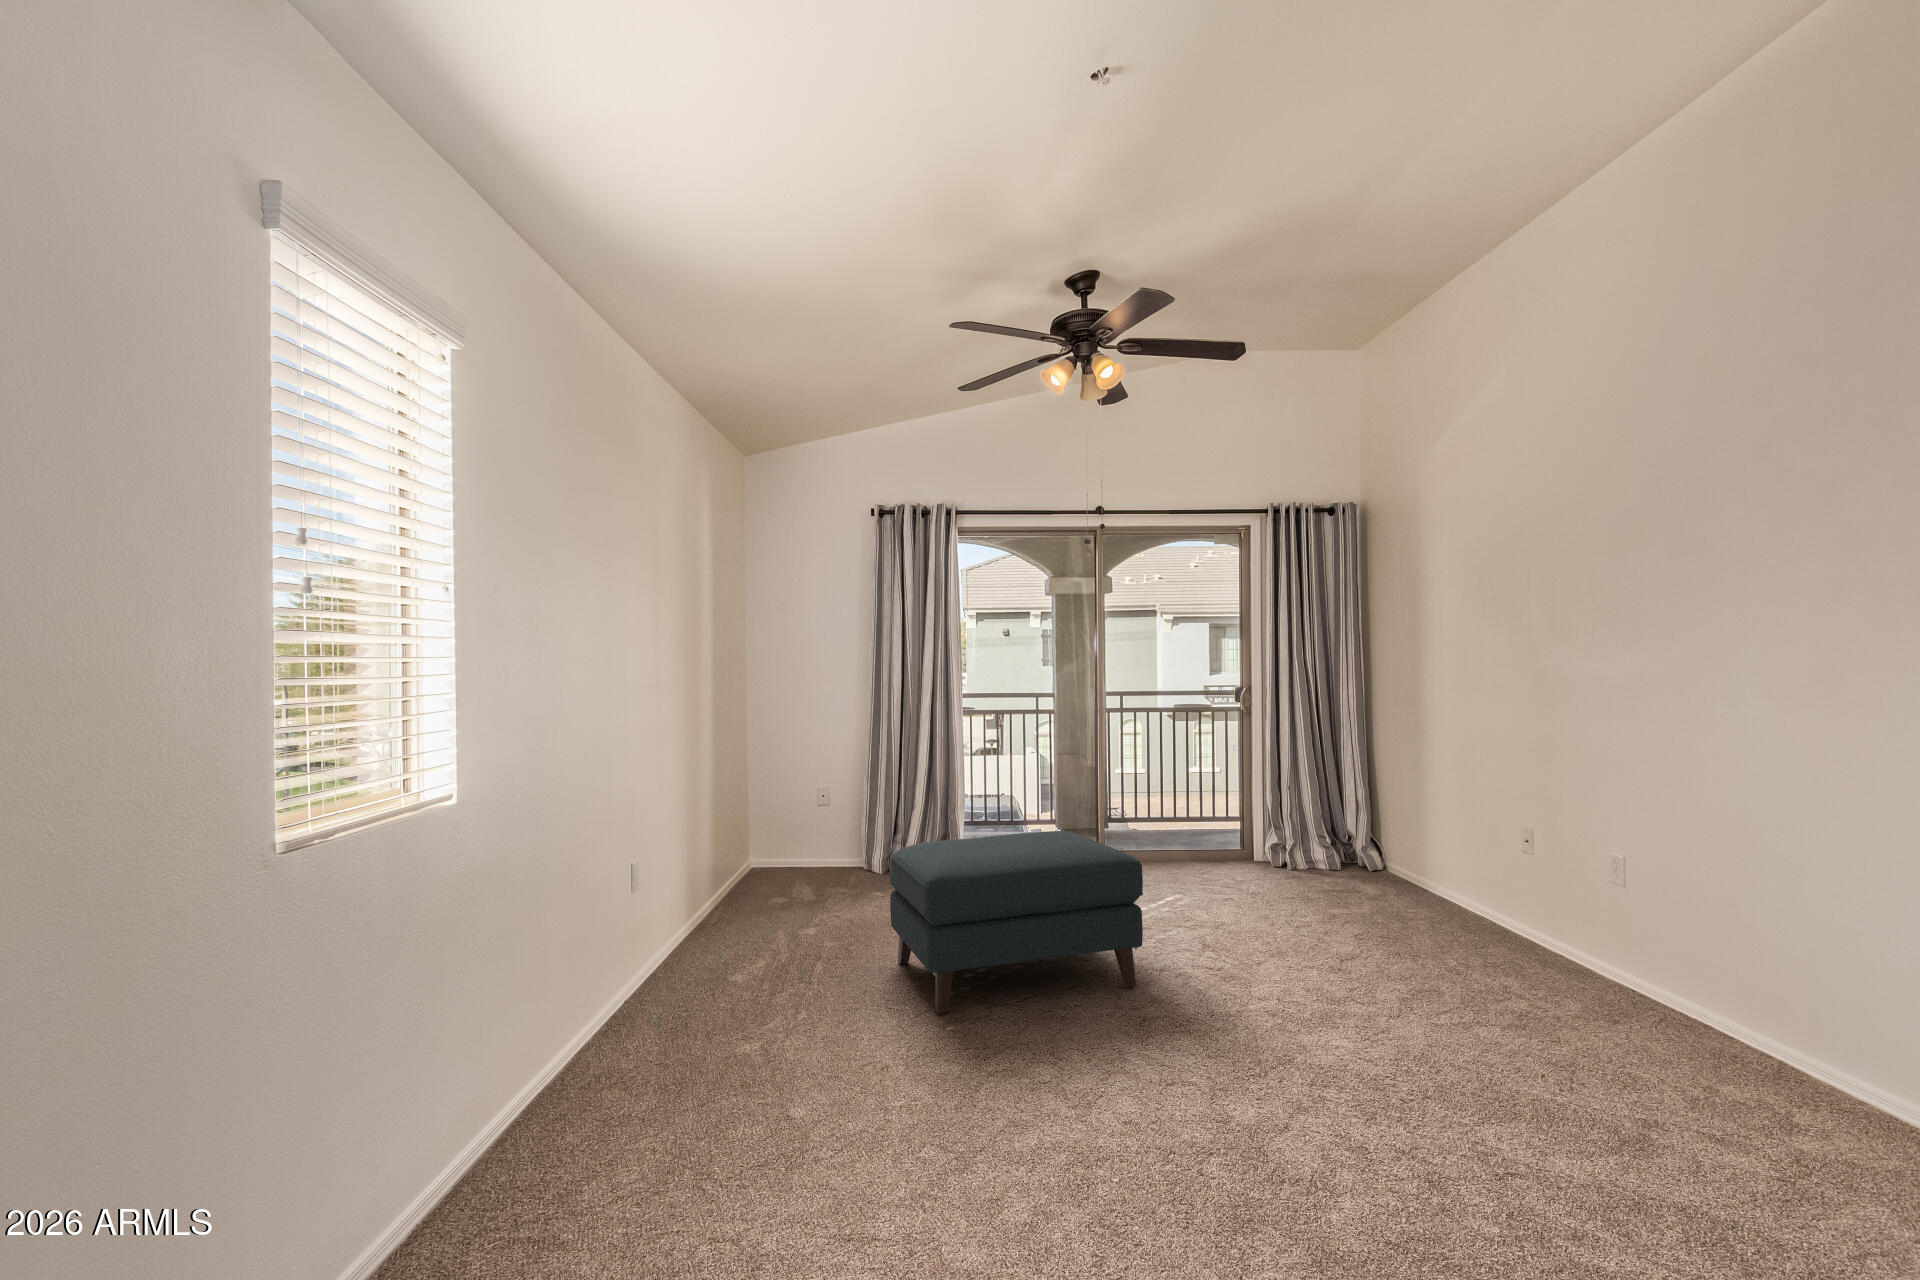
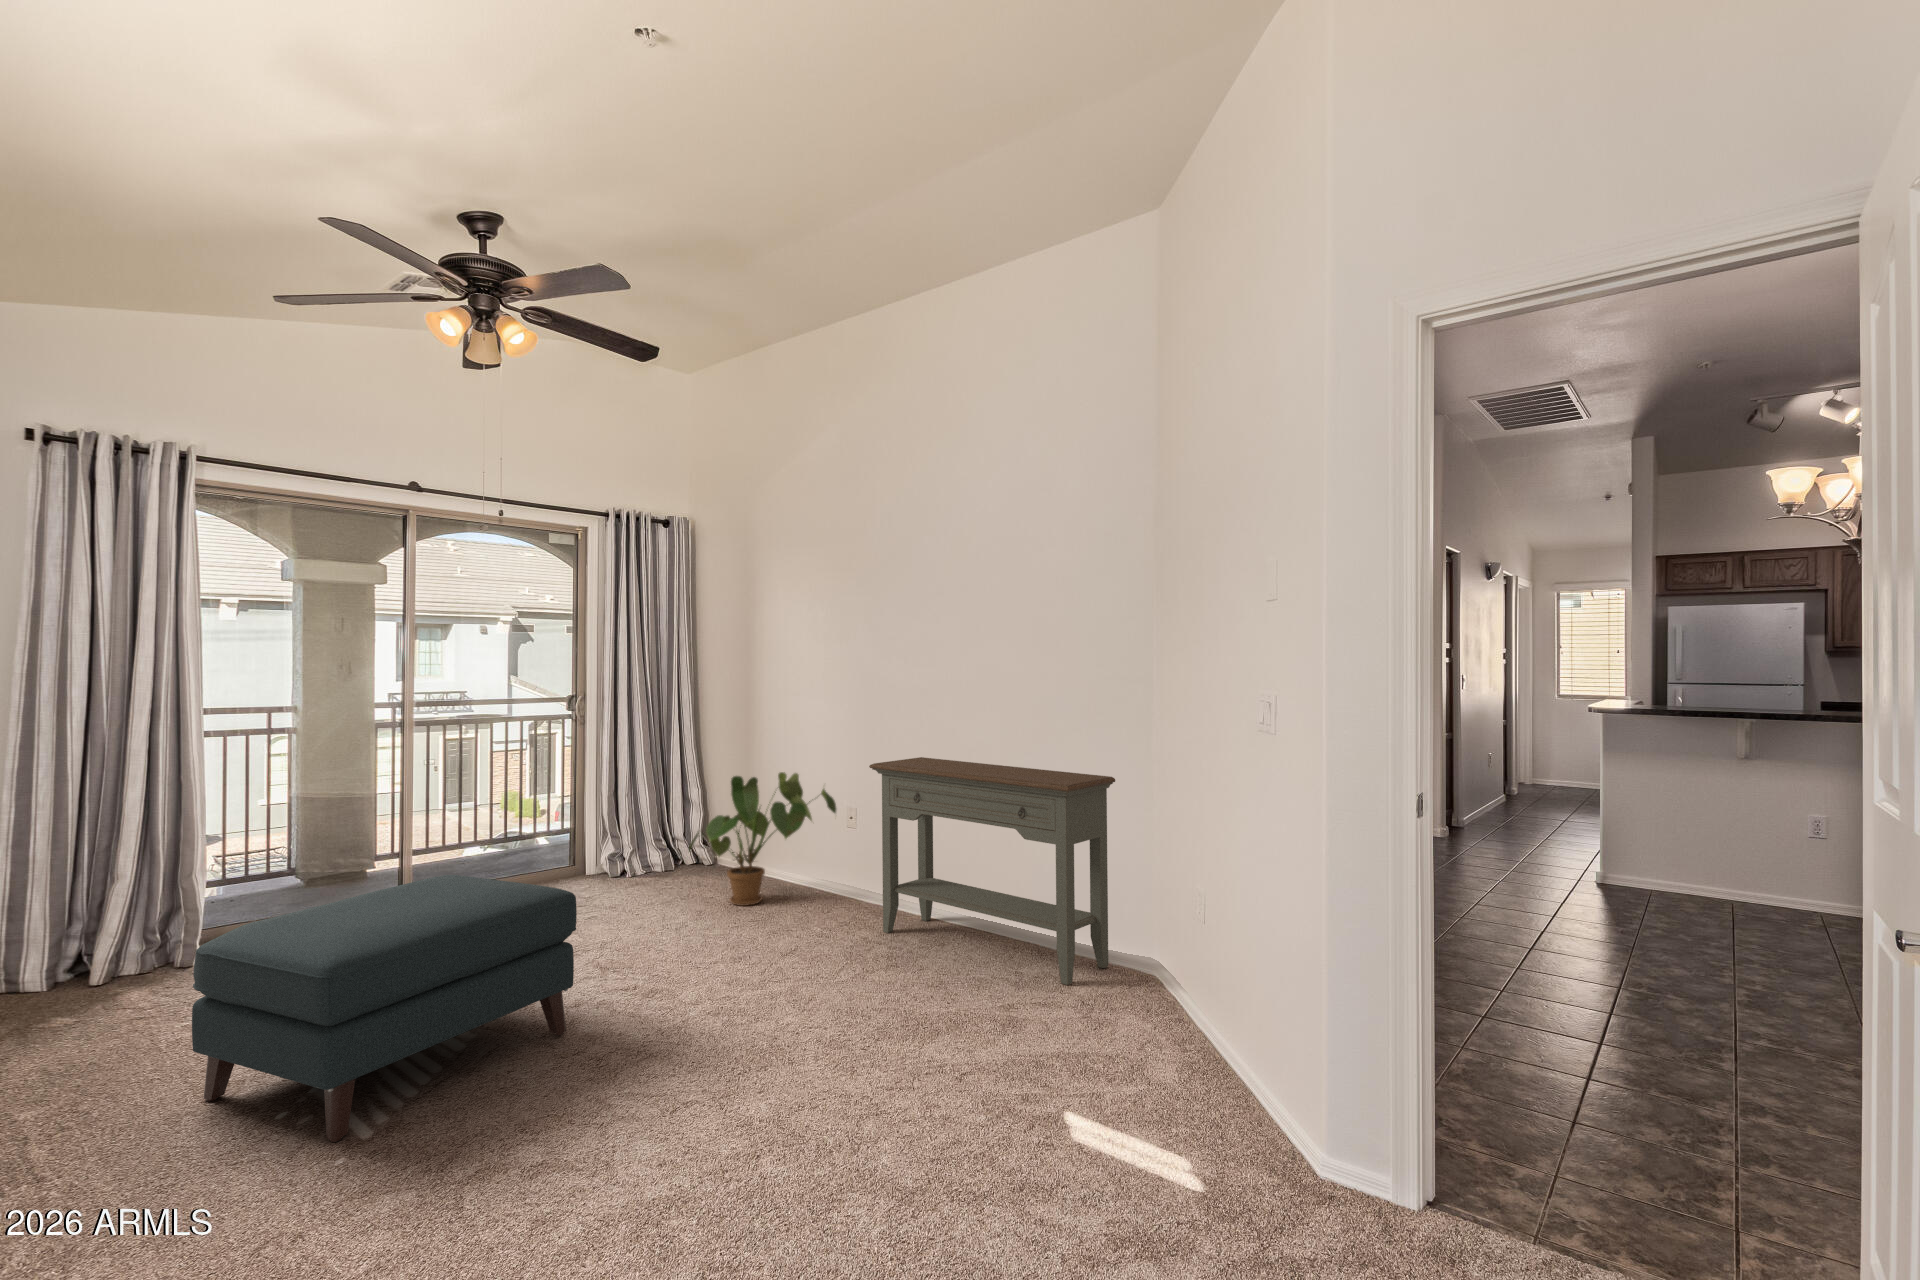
console table: none [1510,771,1898,1120] -> present [869,757,1115,985]
house plant: none [1327,775,1501,917] -> present [689,772,836,906]

